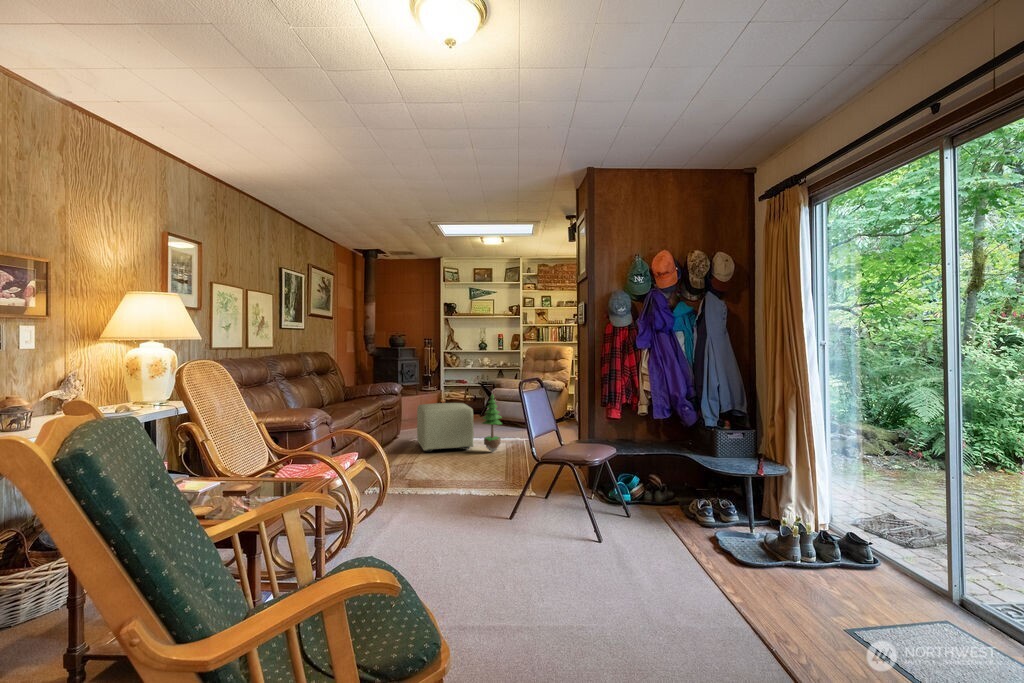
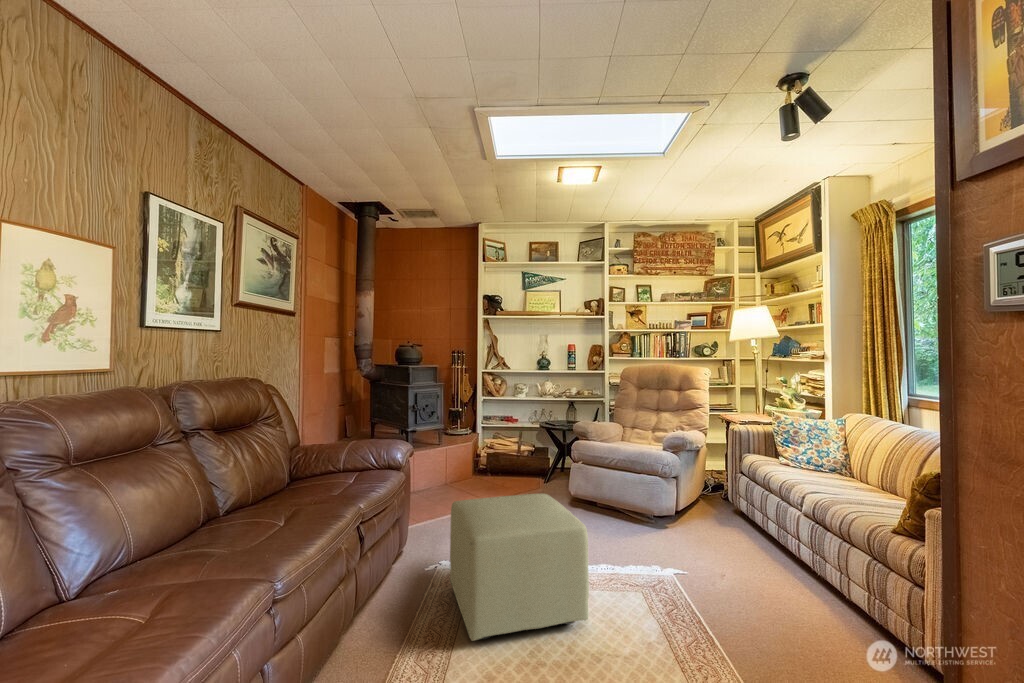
potted tree: present [482,394,502,452] -> none [612,491,667,639]

